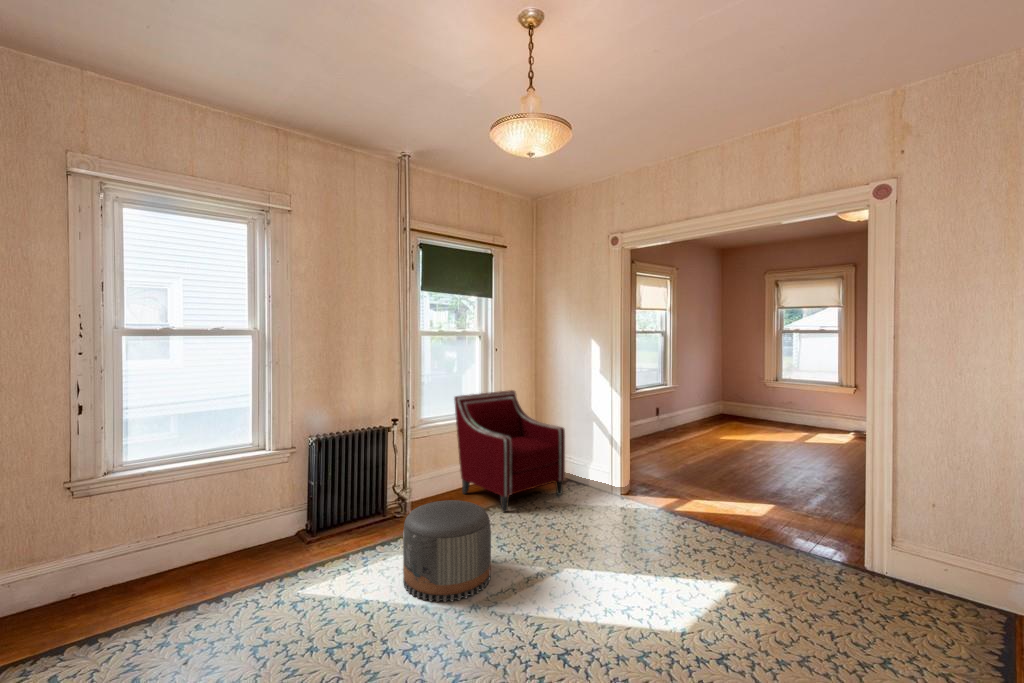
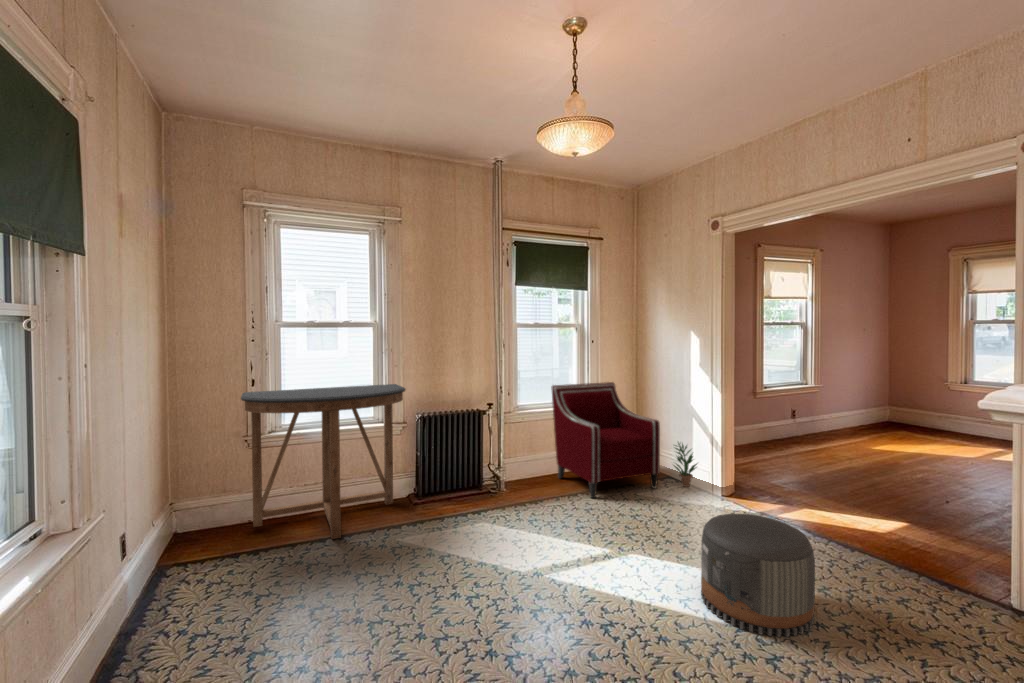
console table: none [65,403,298,603] -> present [241,384,405,539]
potted plant: none [574,445,600,491] -> present [674,443,697,487]
pouf: present [403,500,491,602] -> present [701,514,815,637]

